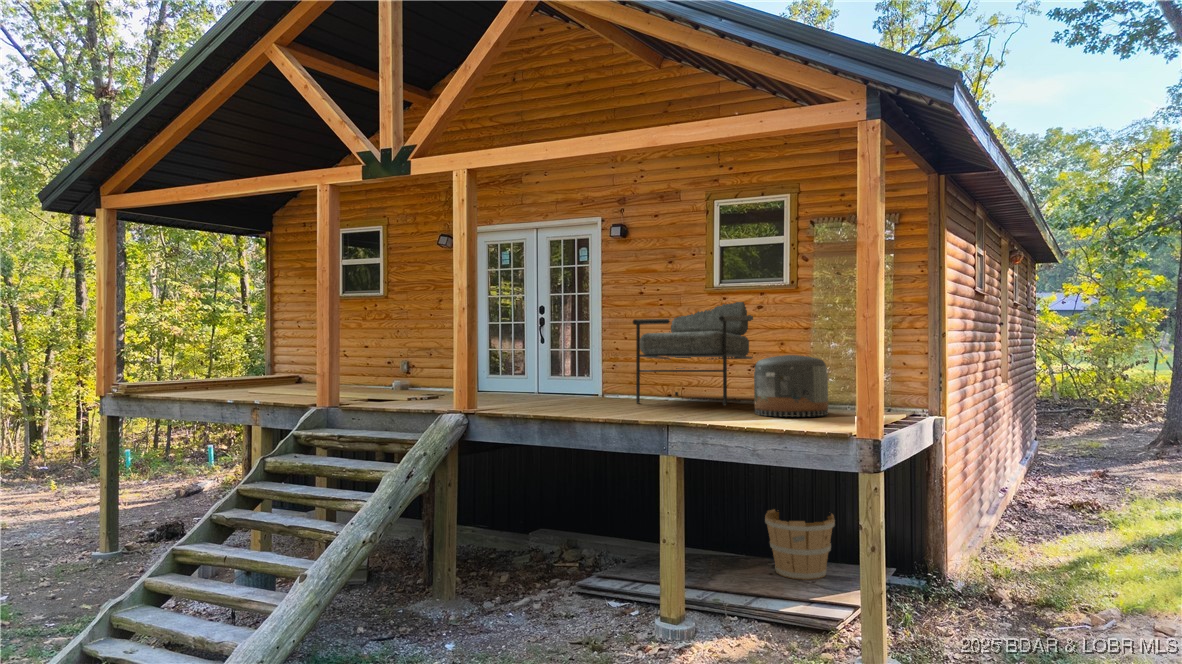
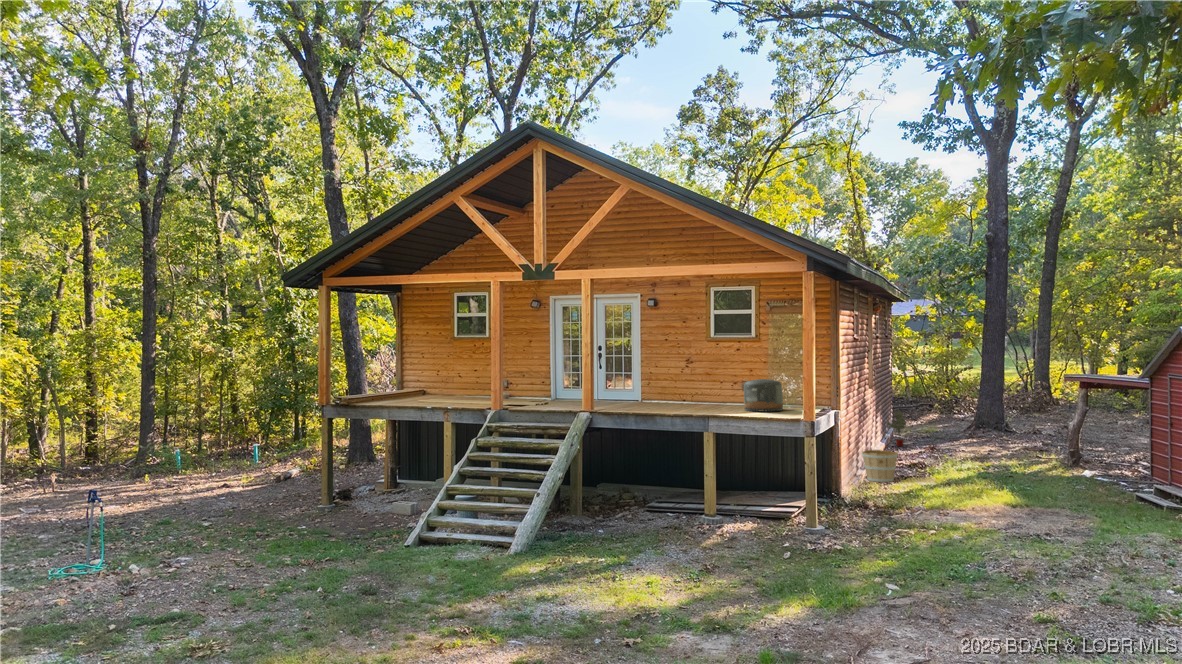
armchair: present [633,302,754,405] -> none [671,345,739,406]
potted tree: none [1027,414,1061,472] -> present [887,411,906,447]
wooden bucket: present [765,509,835,580] -> present [862,450,898,482]

